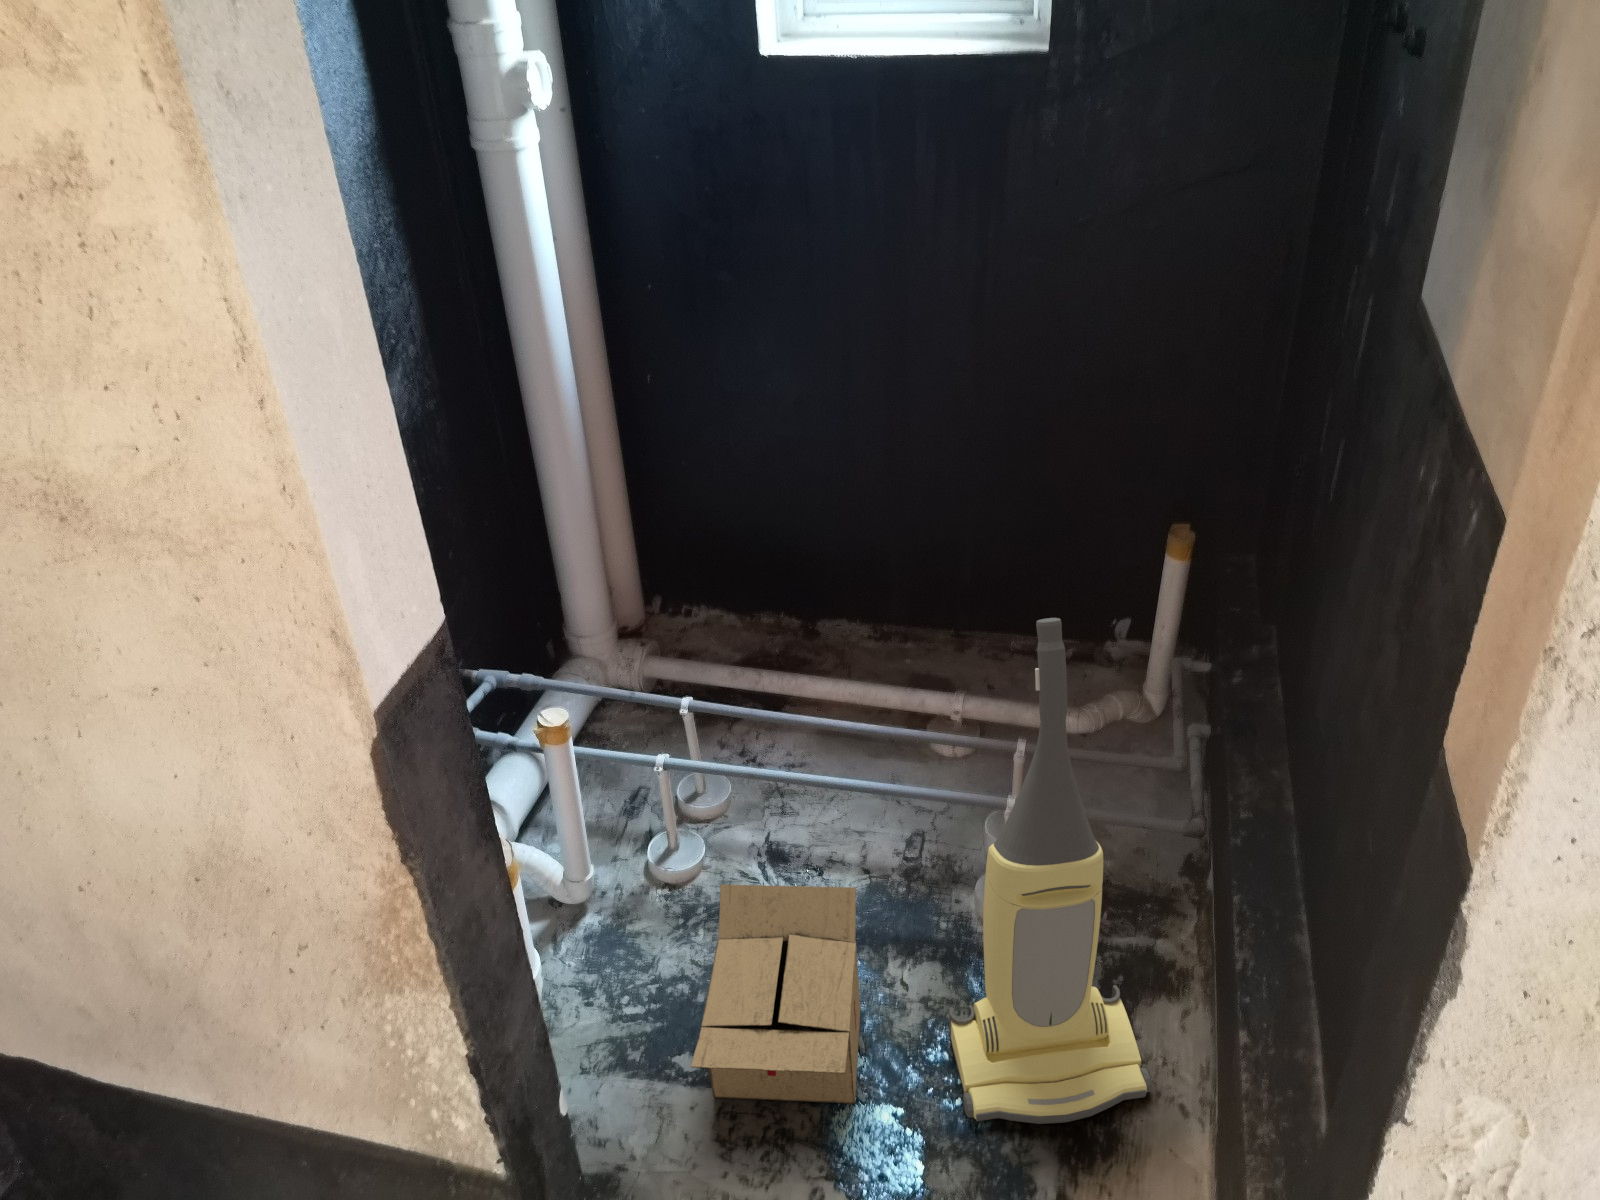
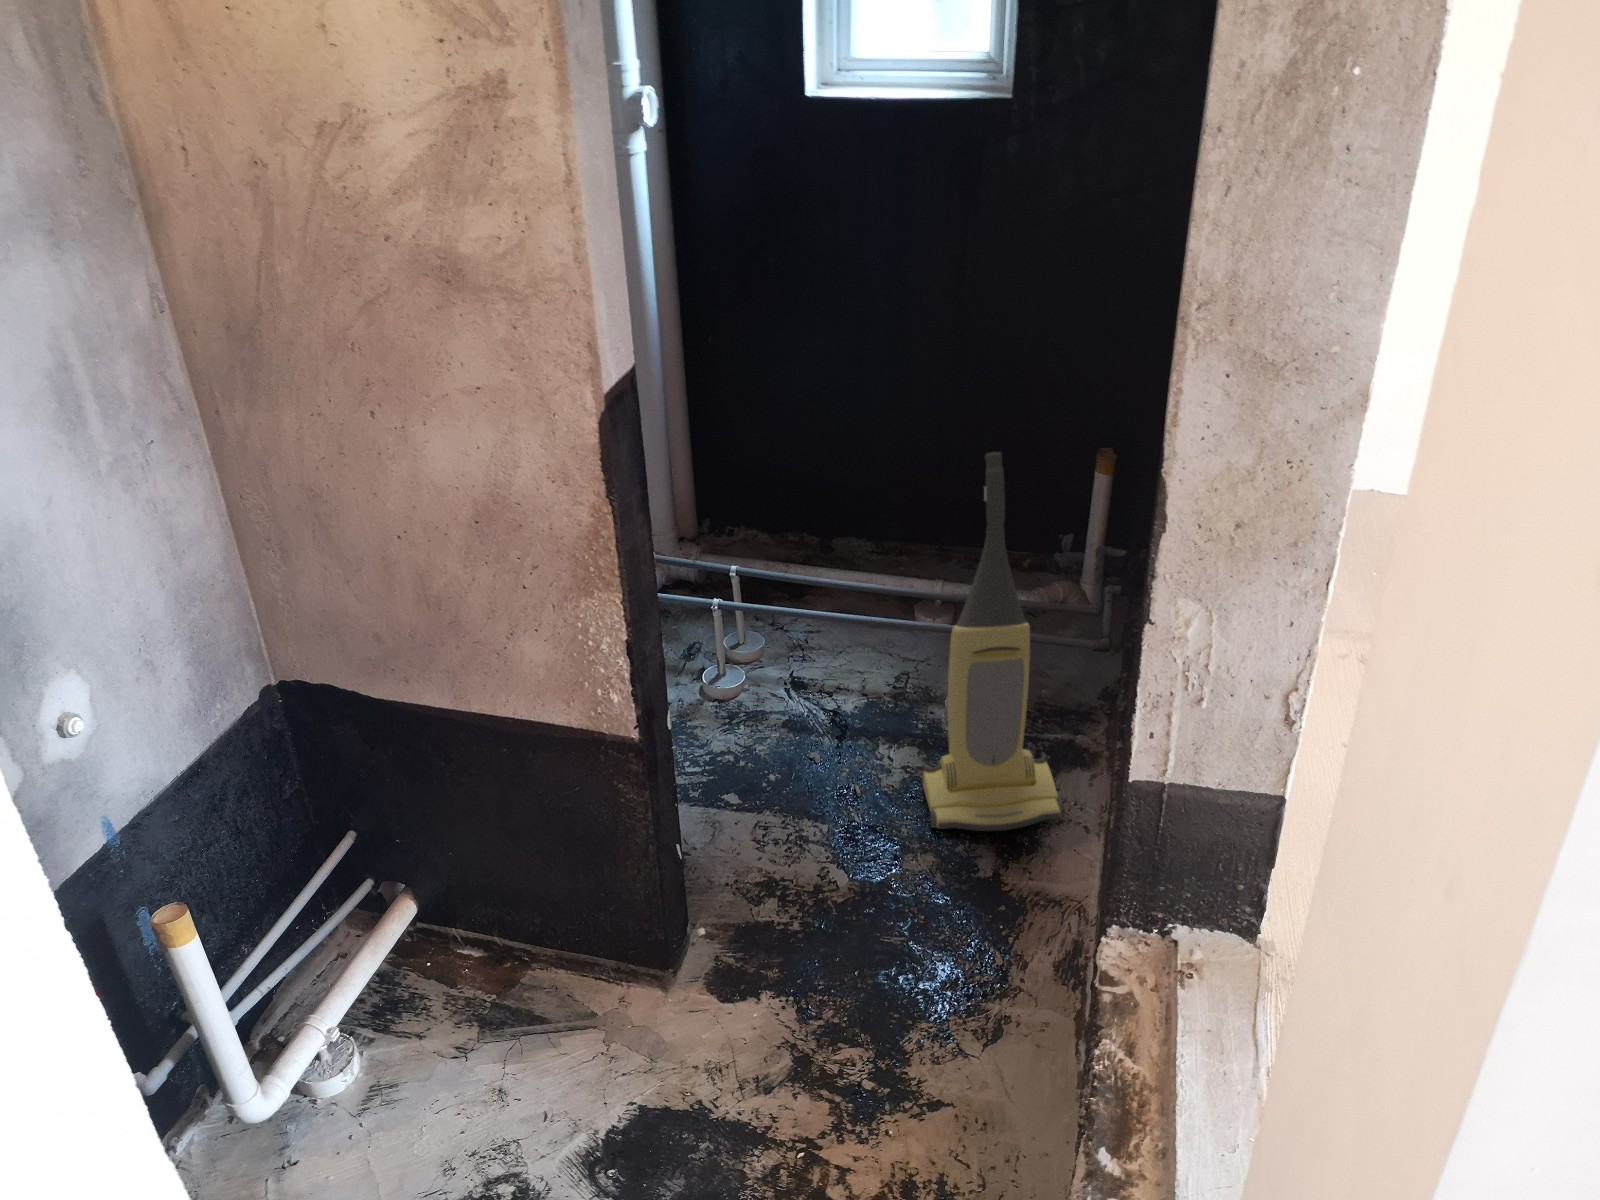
cardboard box: present [691,885,860,1104] -> none [740,671,859,821]

